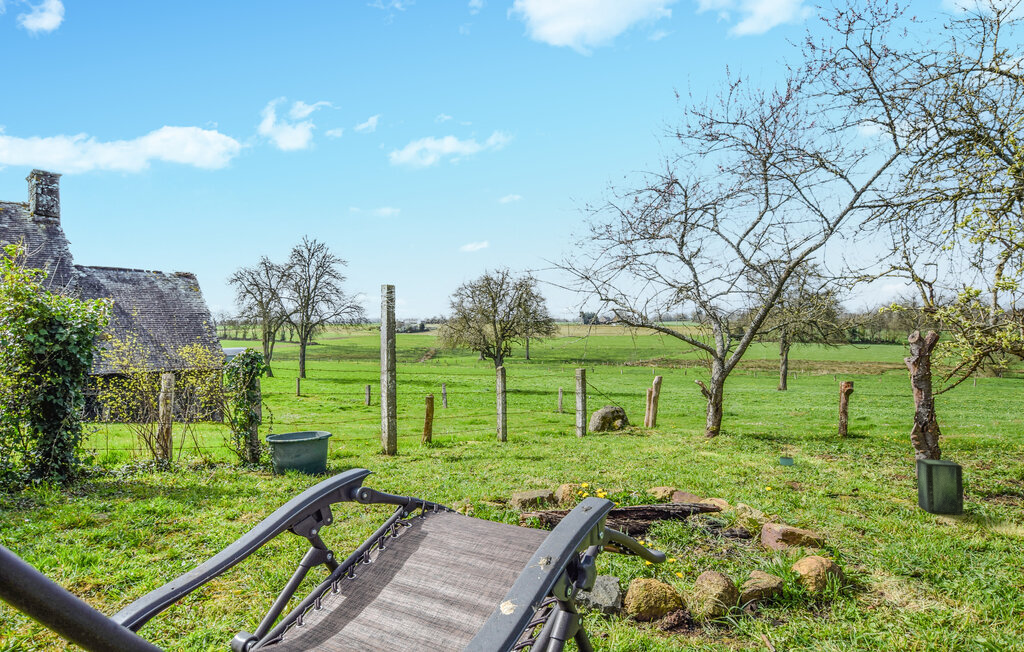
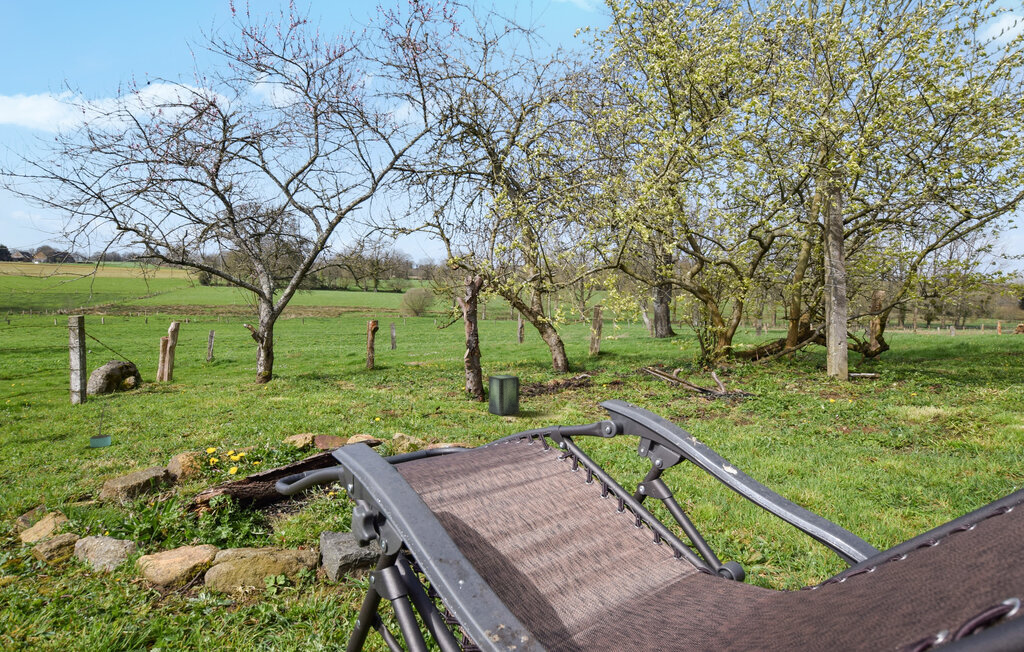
potted plant: present [779,424,801,465] -> present [84,391,122,447]

